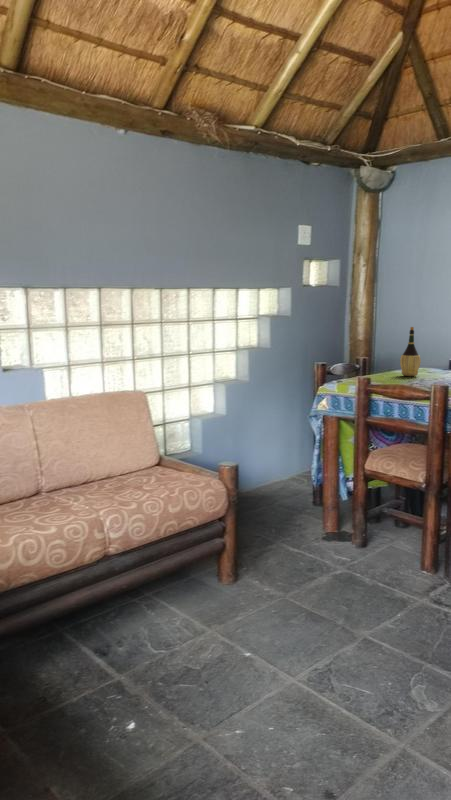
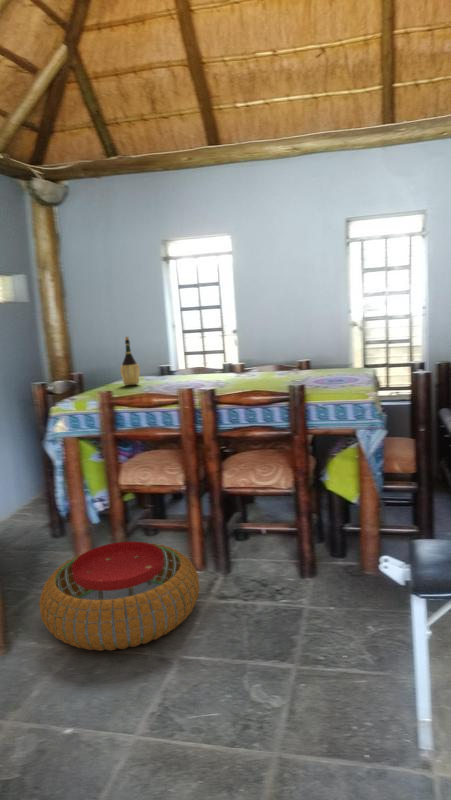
pouf: none [266,520,416,615] -> present [39,541,200,651]

